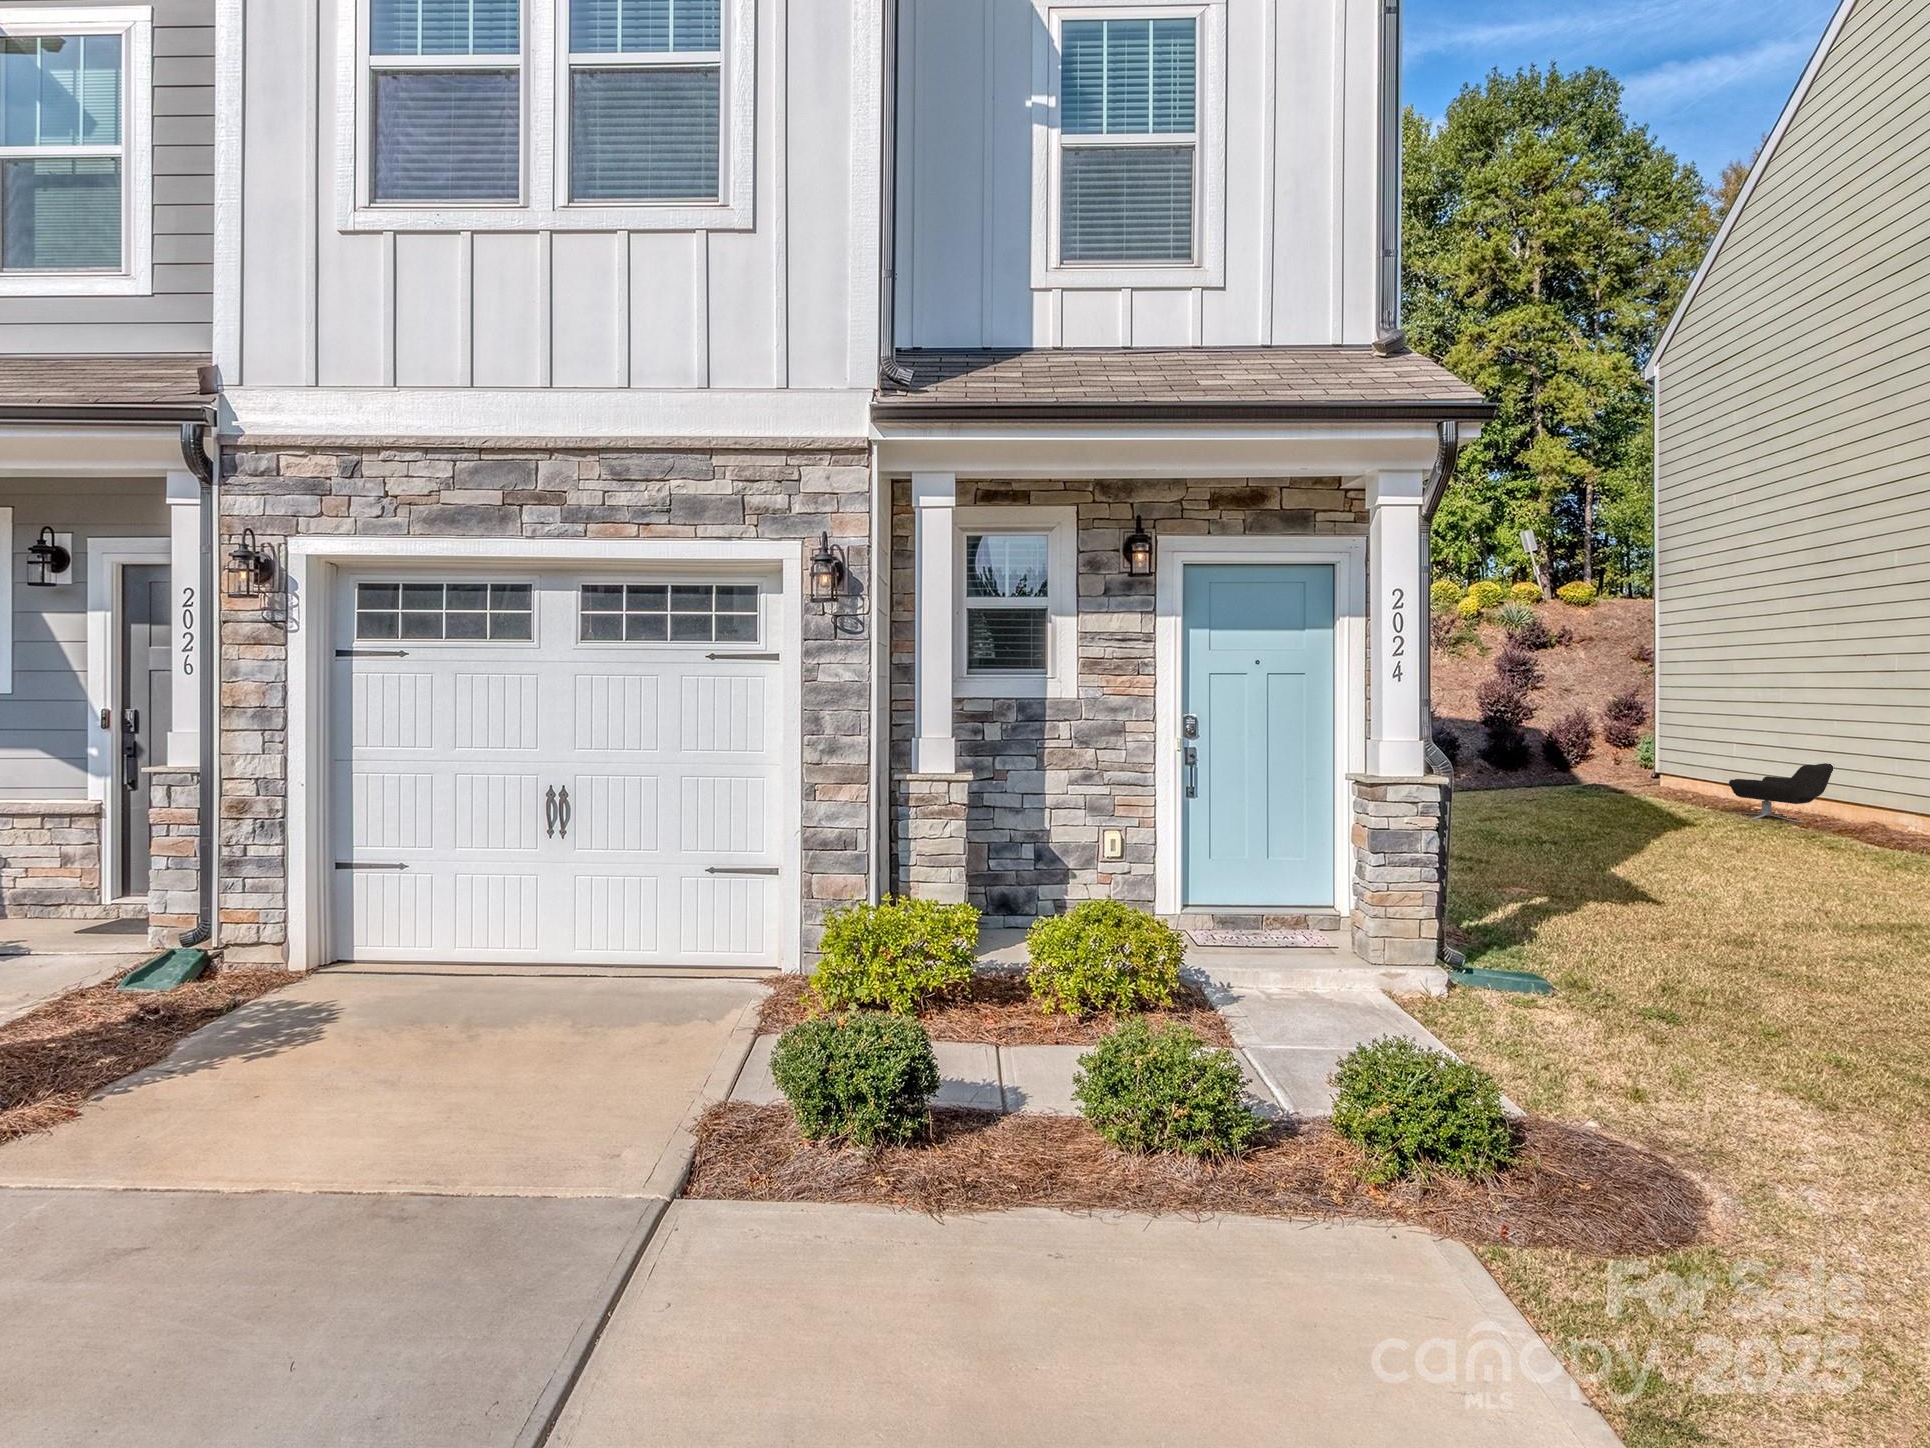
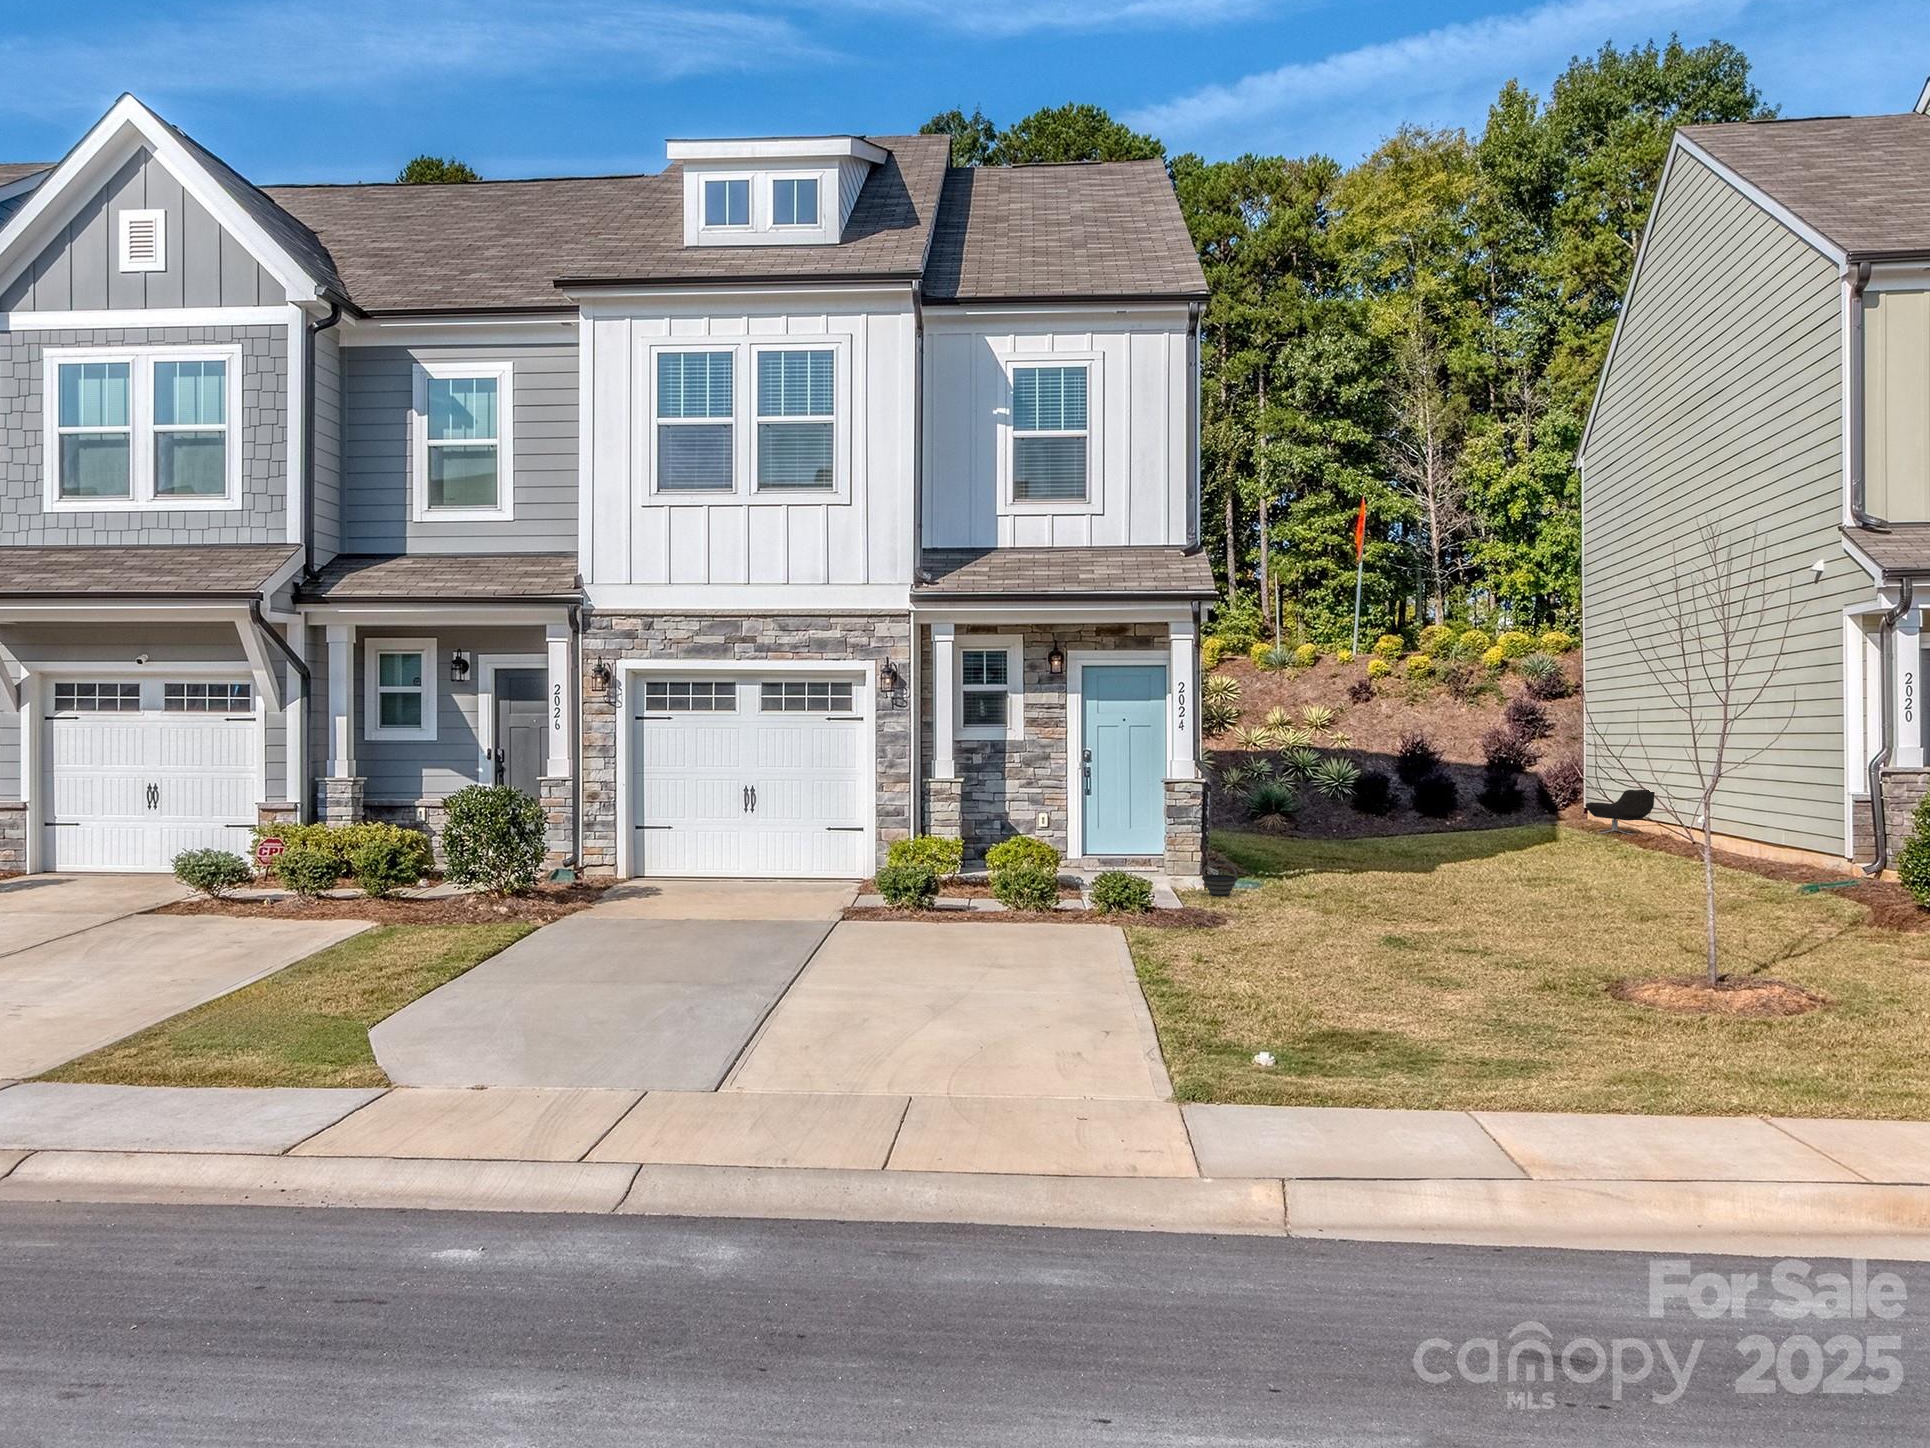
bucket: none [1449,944,1532,1019] -> present [1202,861,1238,896]

